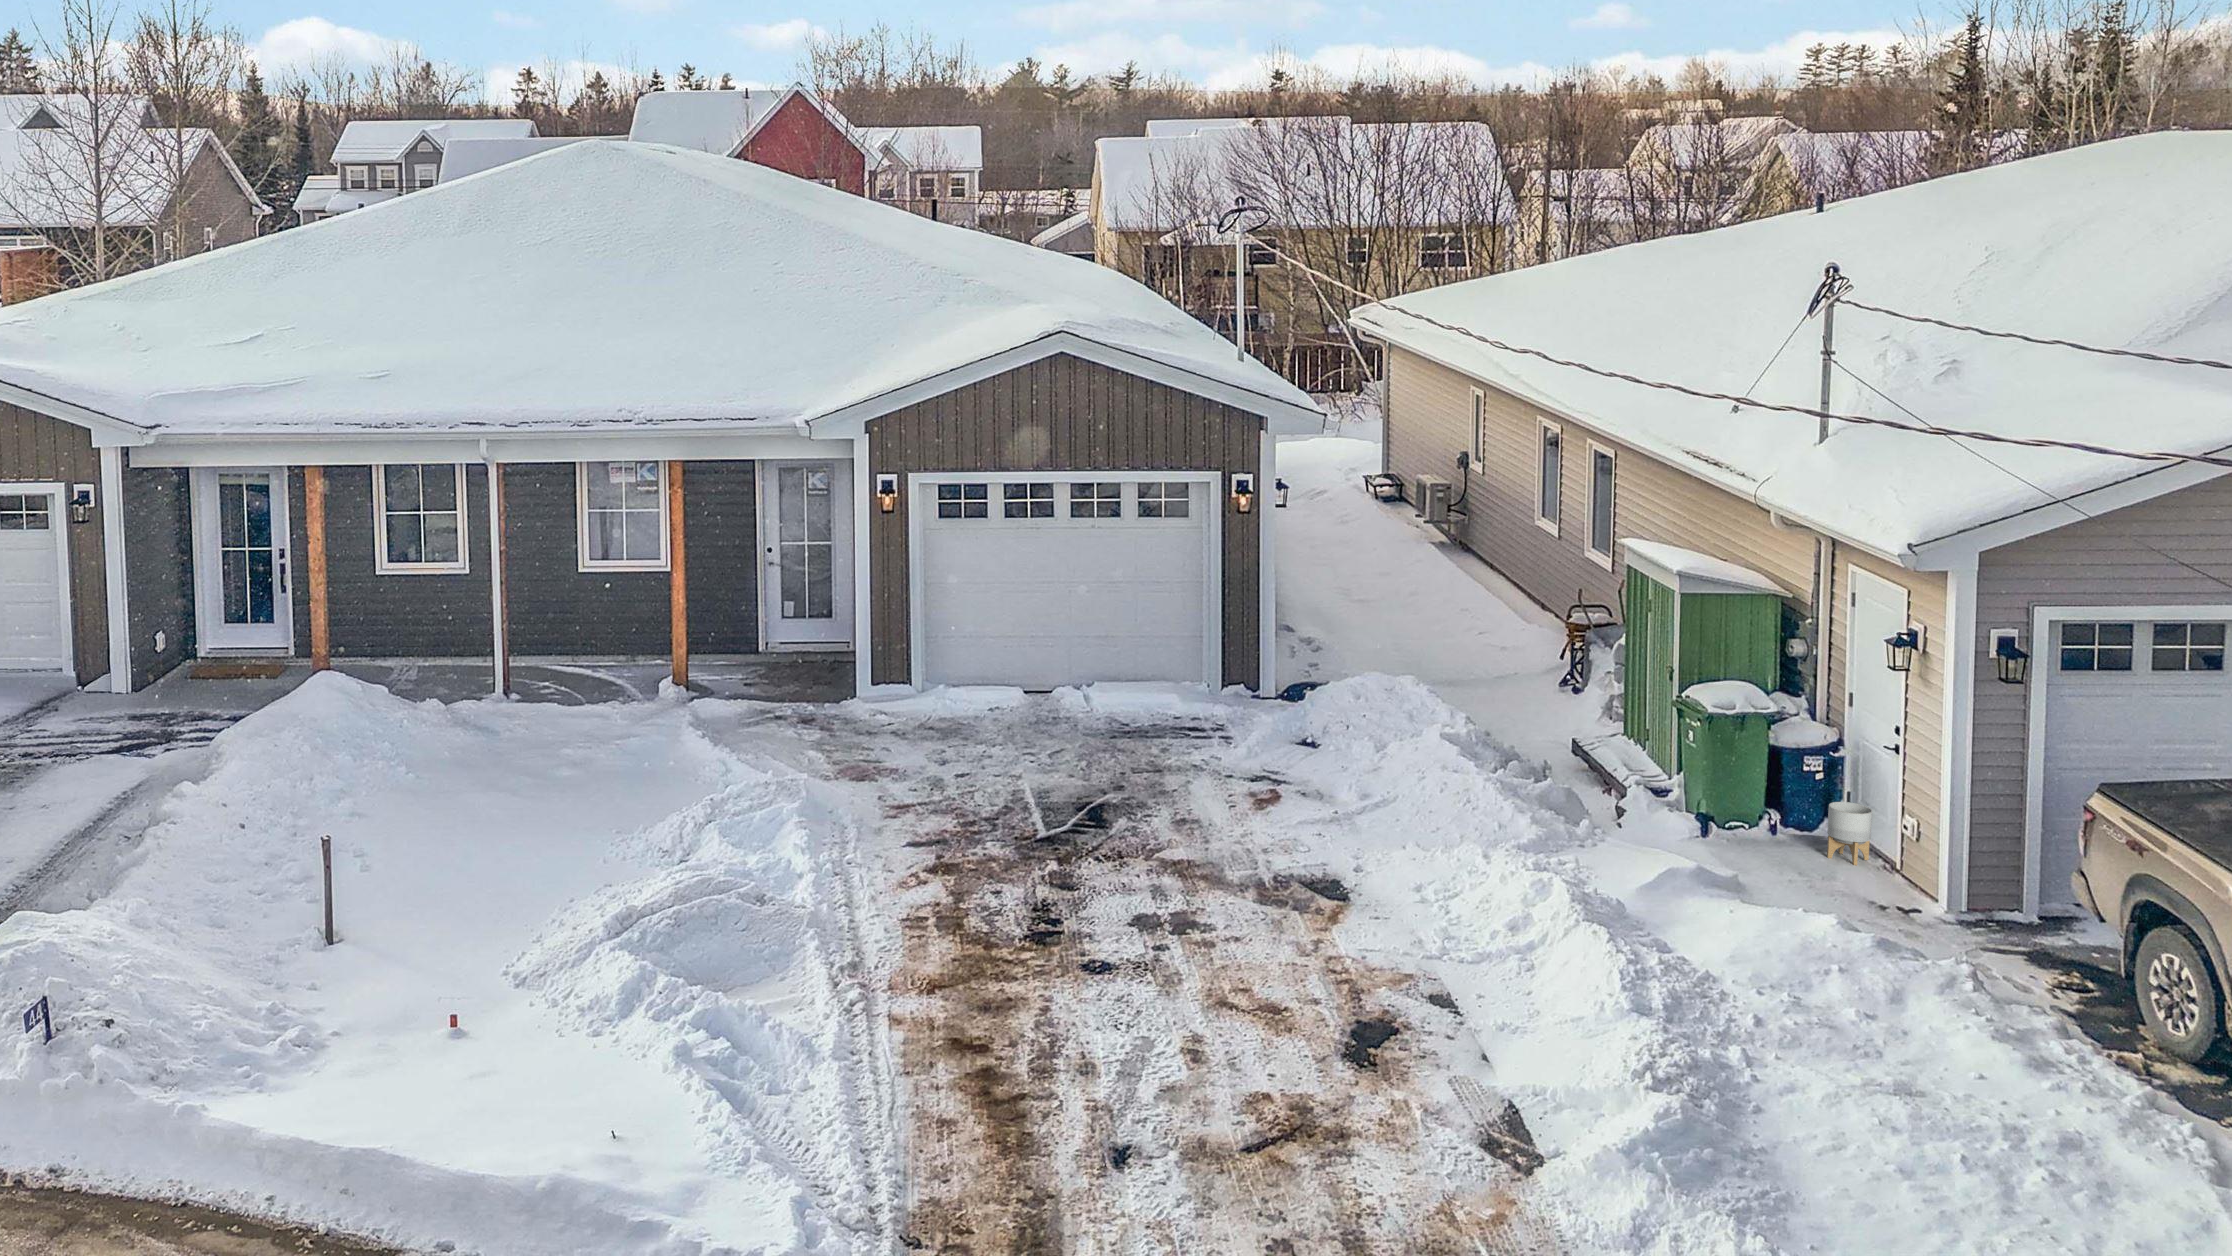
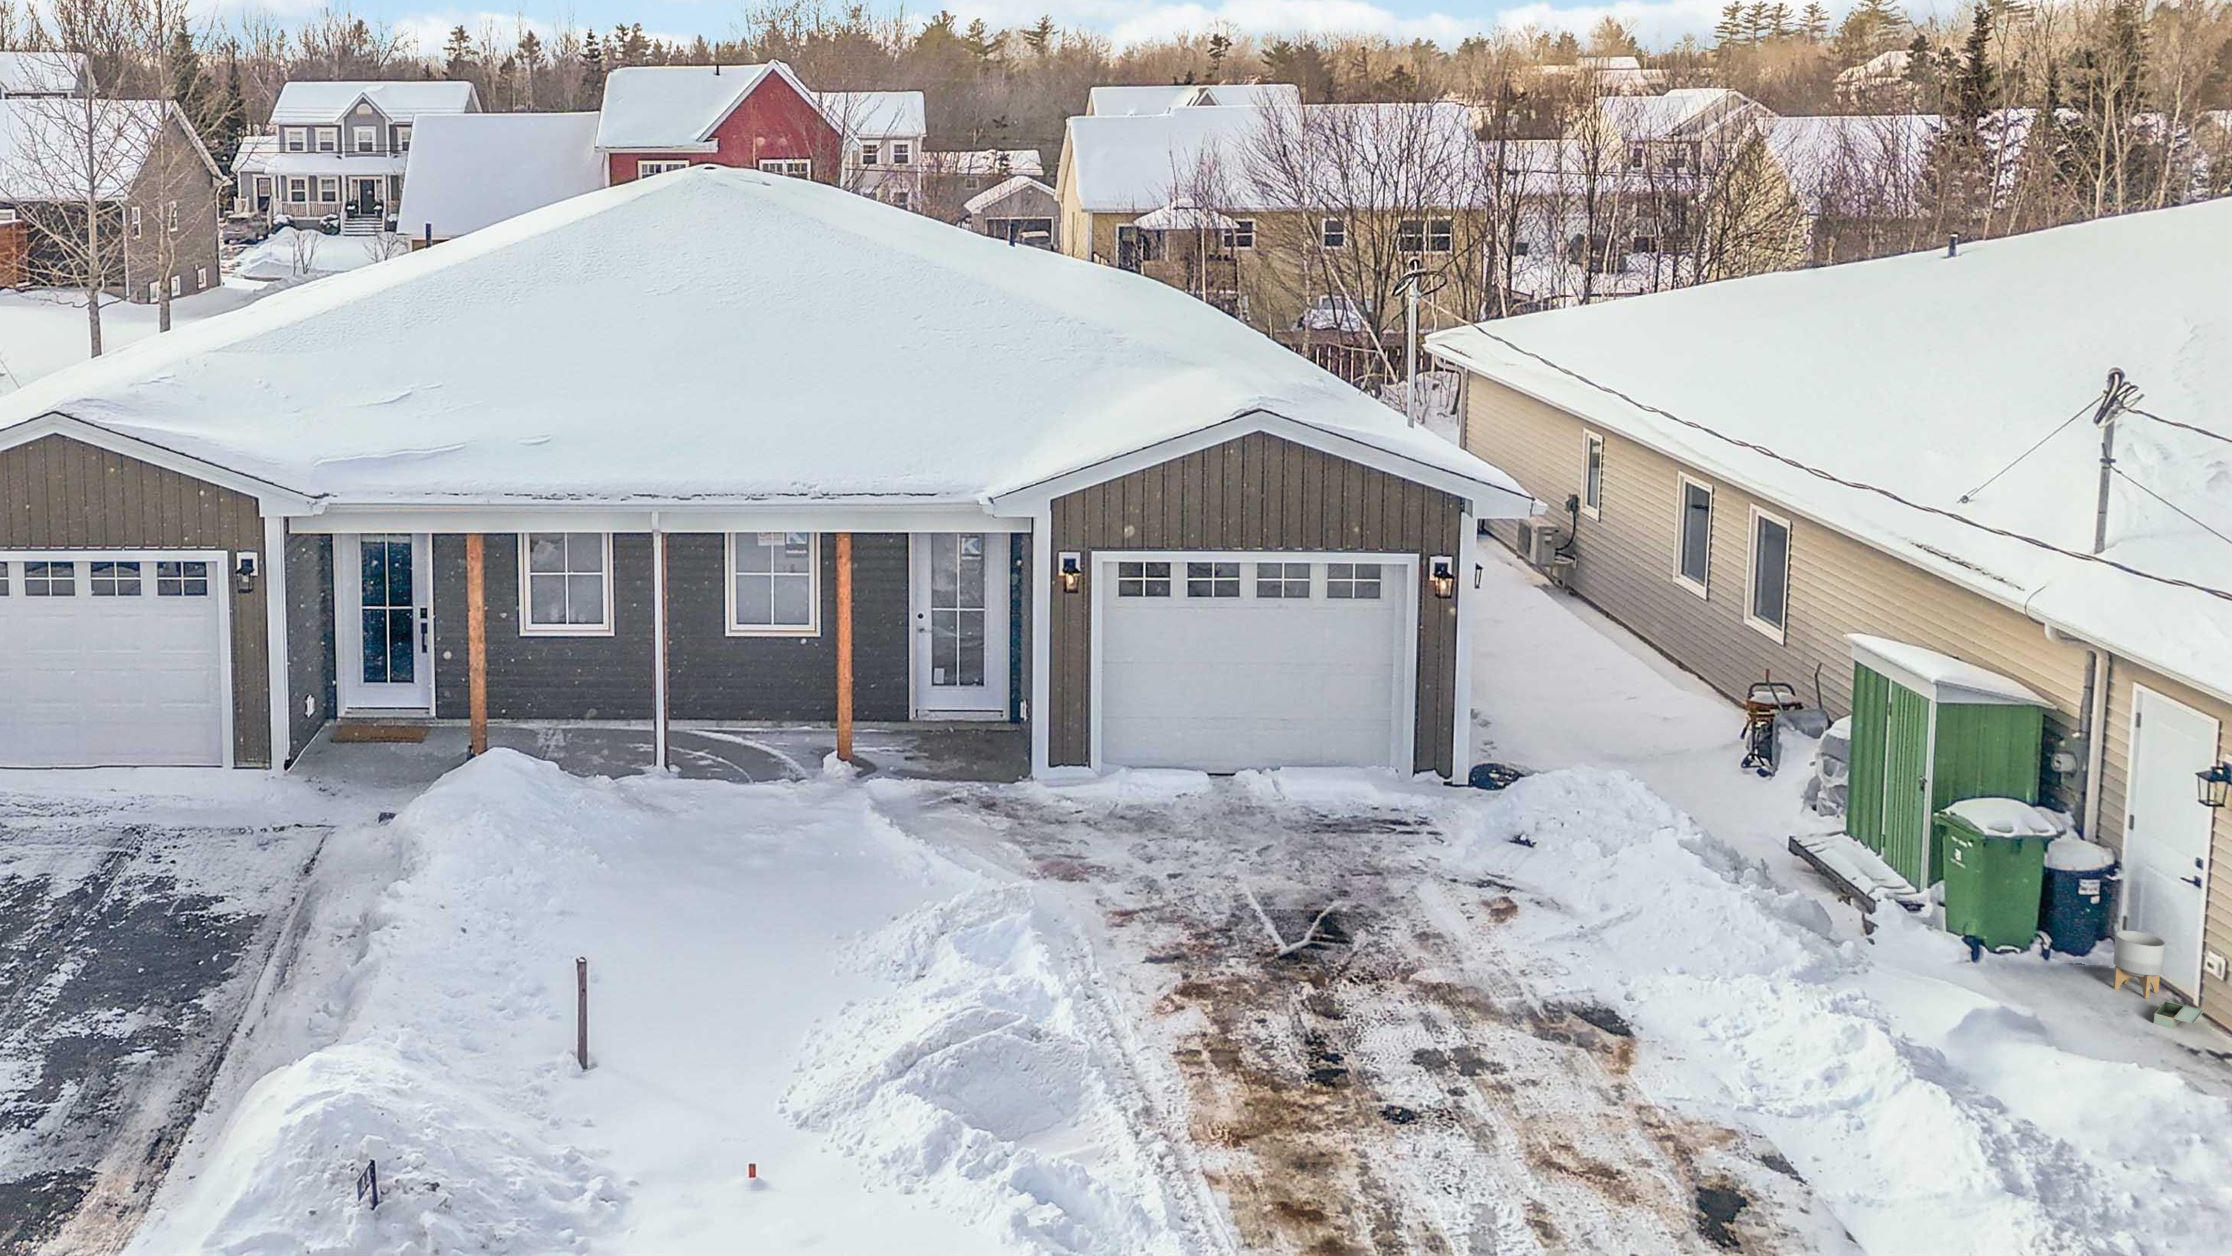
toolbox: none [1851,865,1900,889] -> present [2153,1001,2204,1029]

